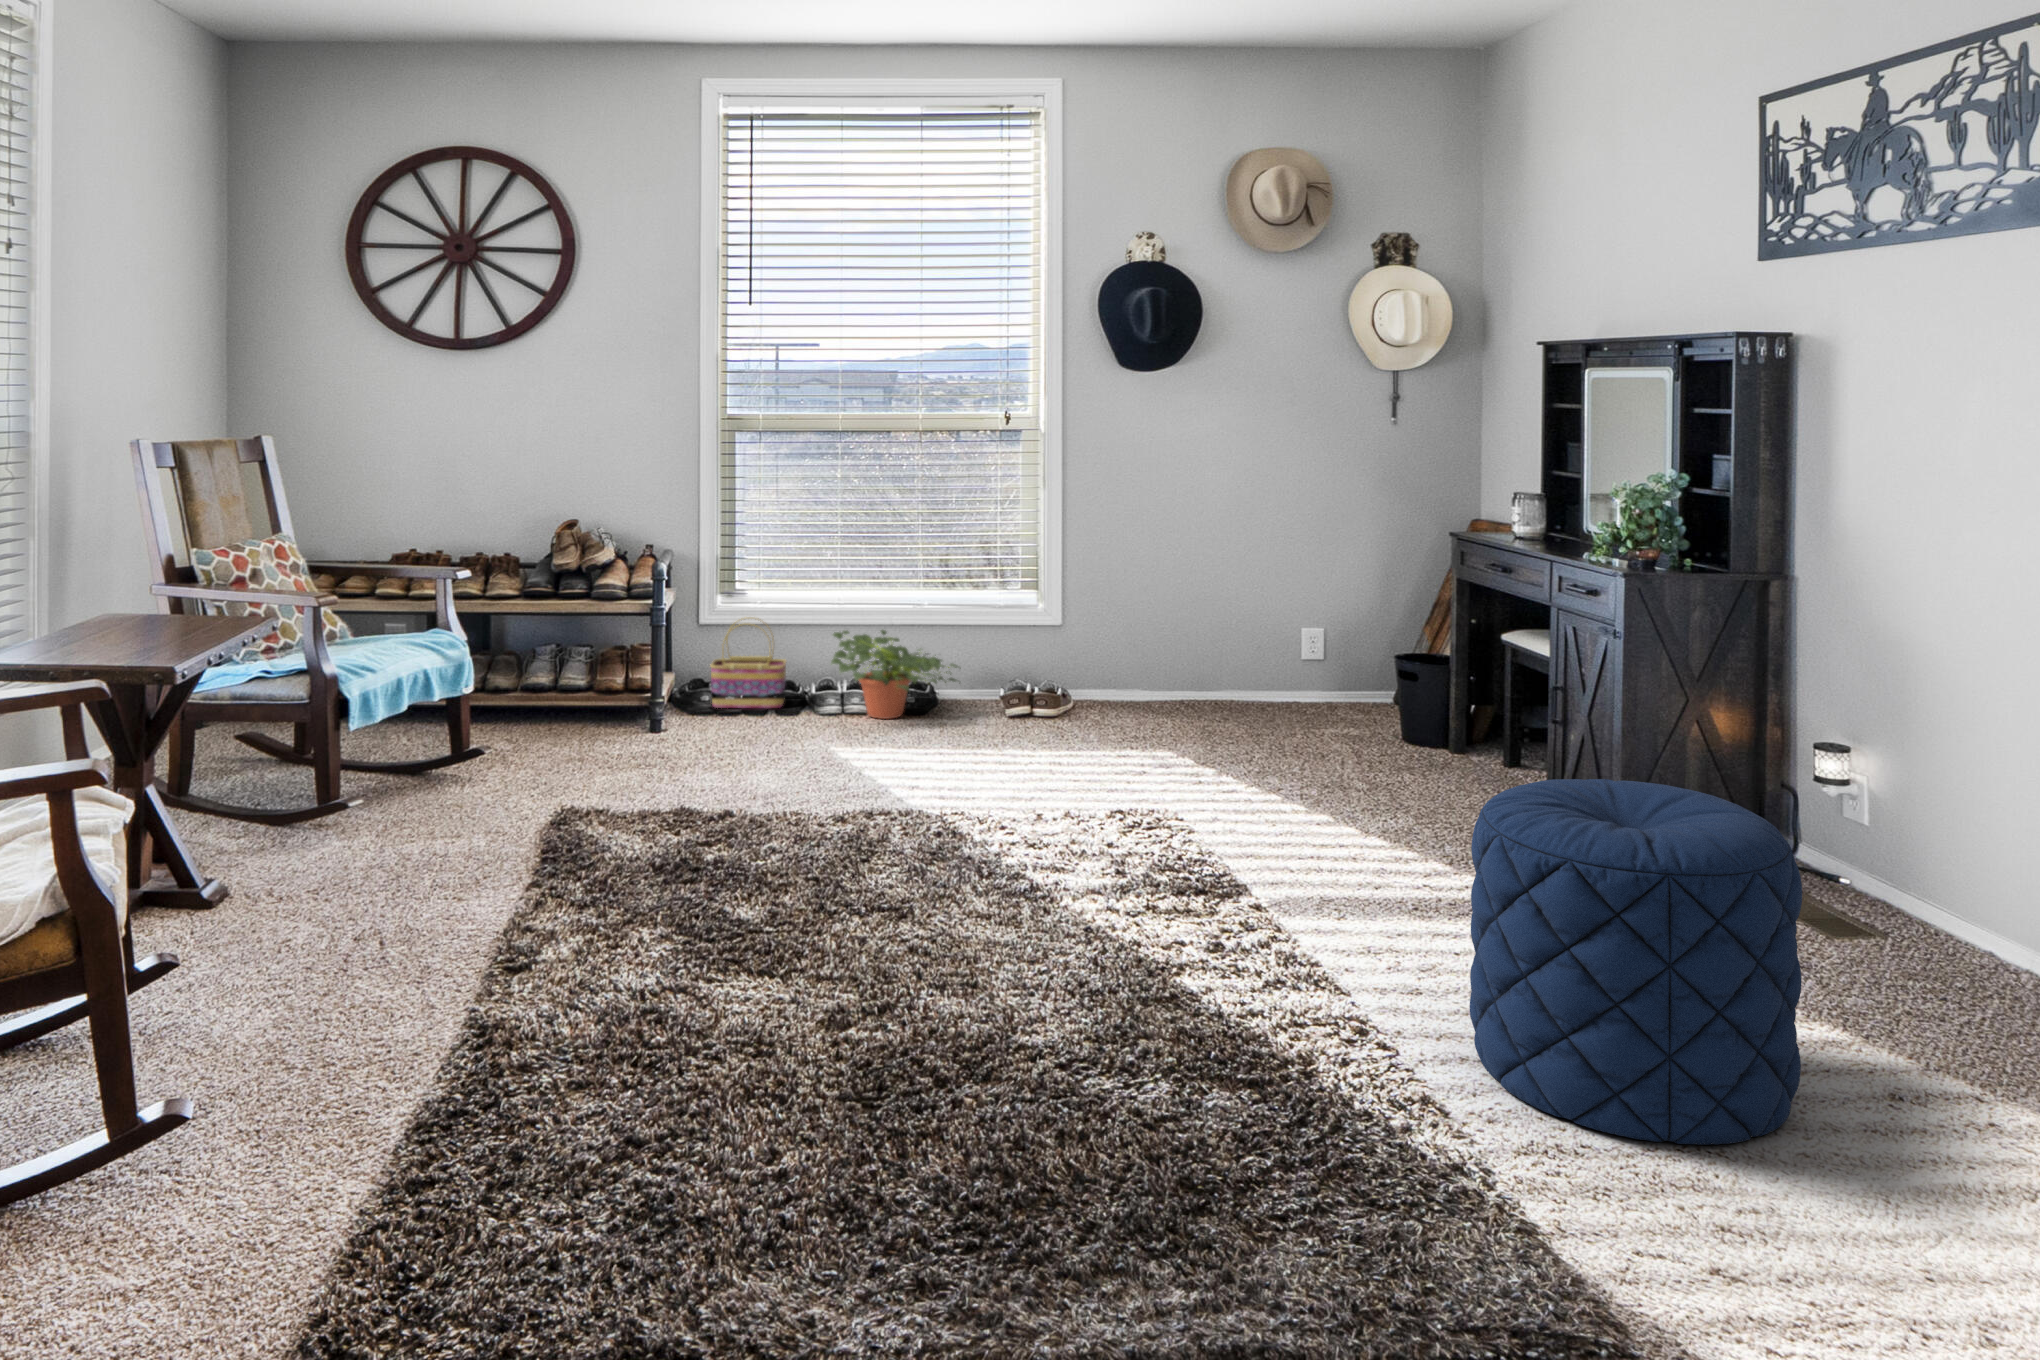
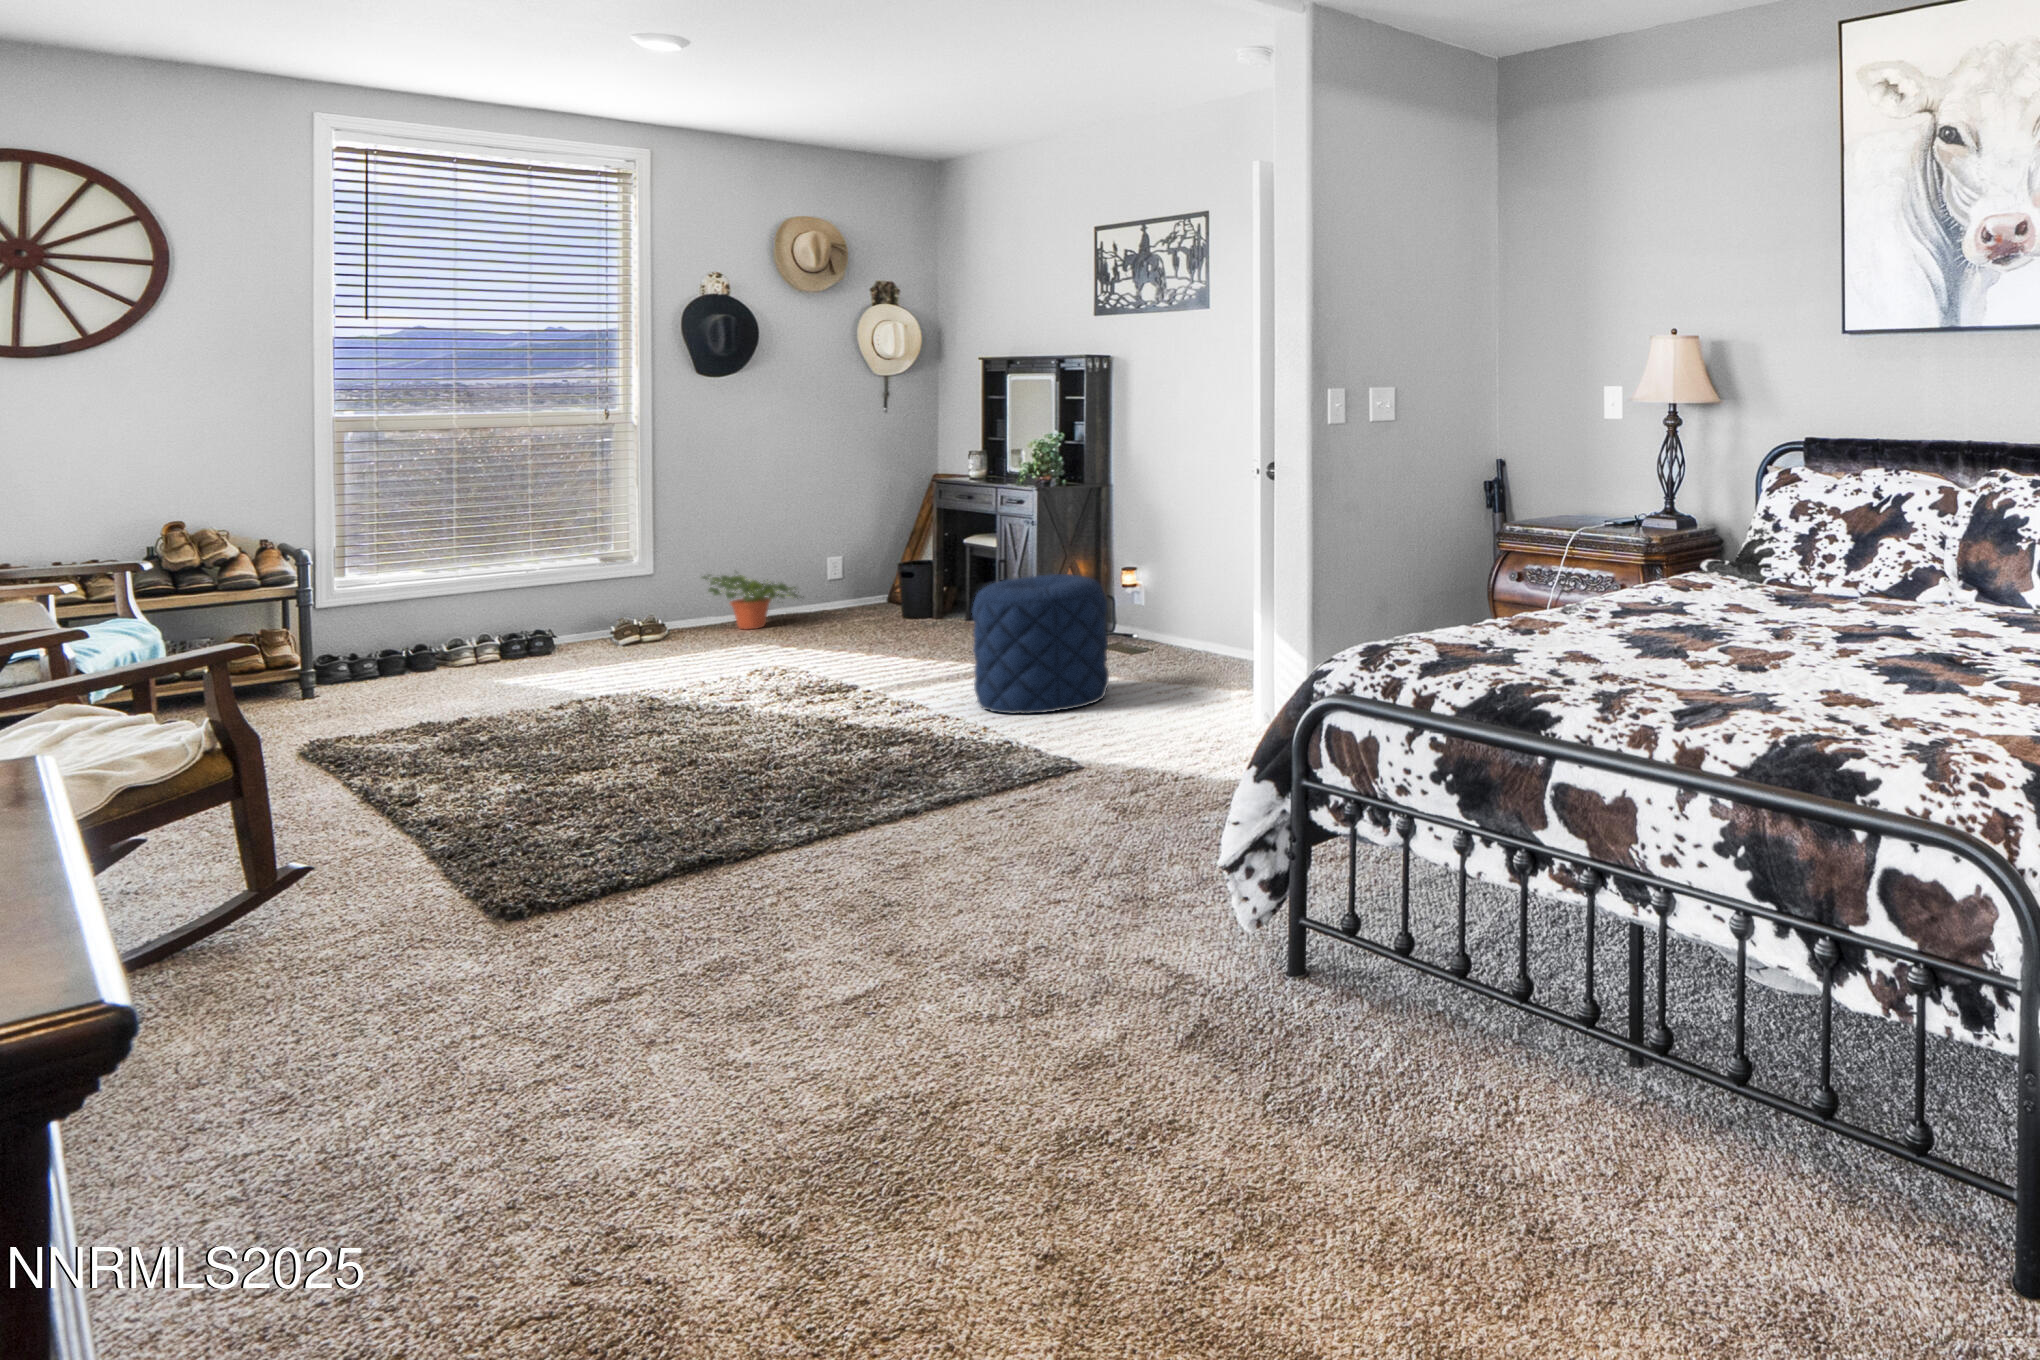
basket: present [711,624,786,708] -> none [348,600,421,674]
potted plant: present [831,630,959,719] -> present [702,575,799,629]

